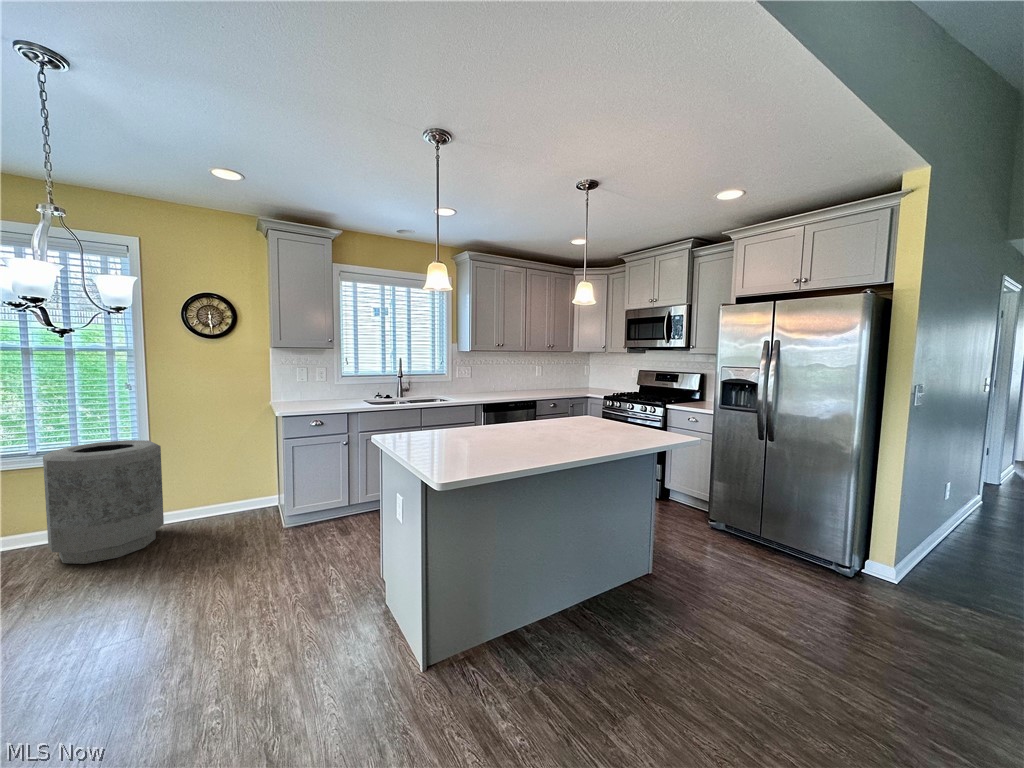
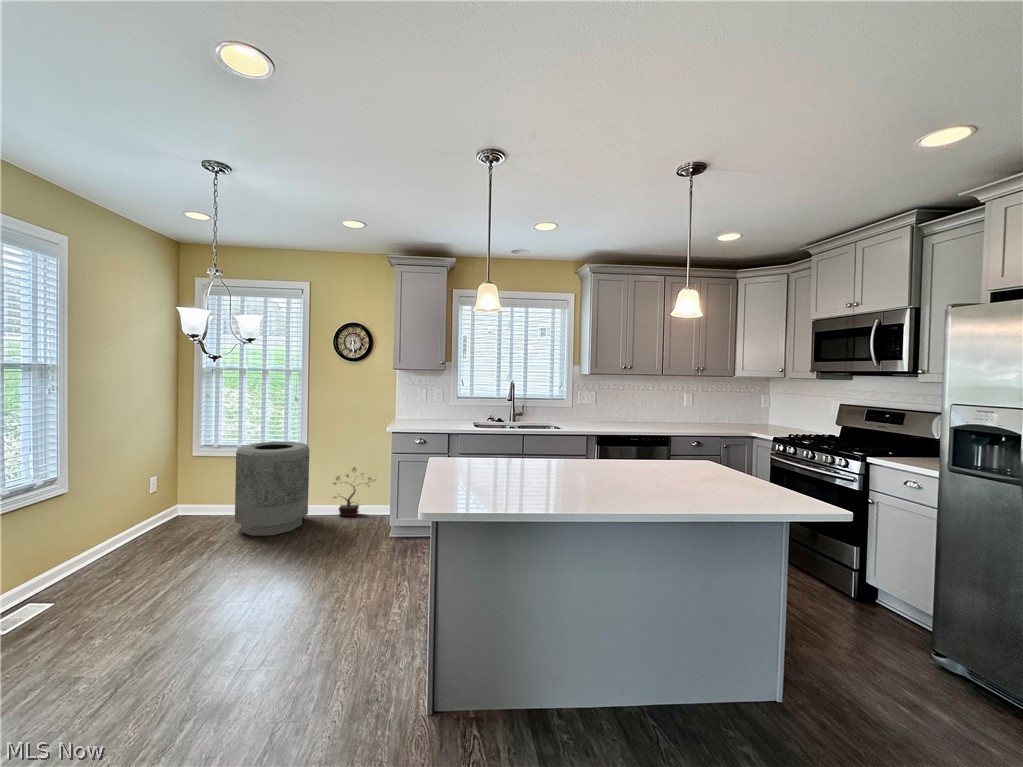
potted plant: none [190,461,253,520] -> present [333,467,371,516]

